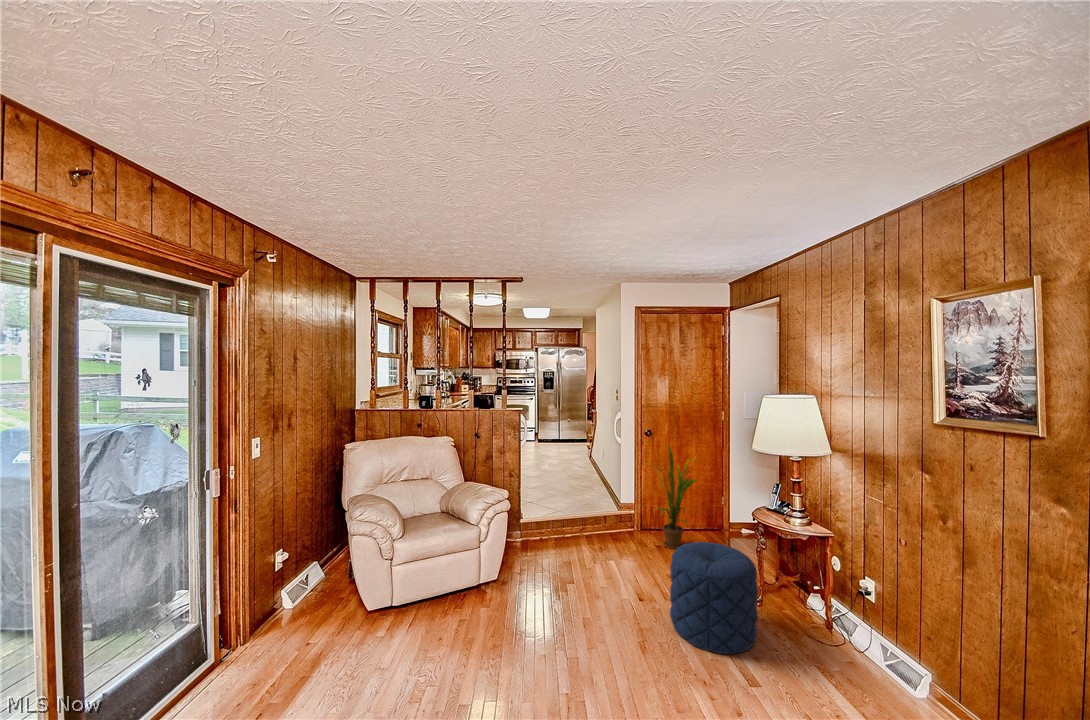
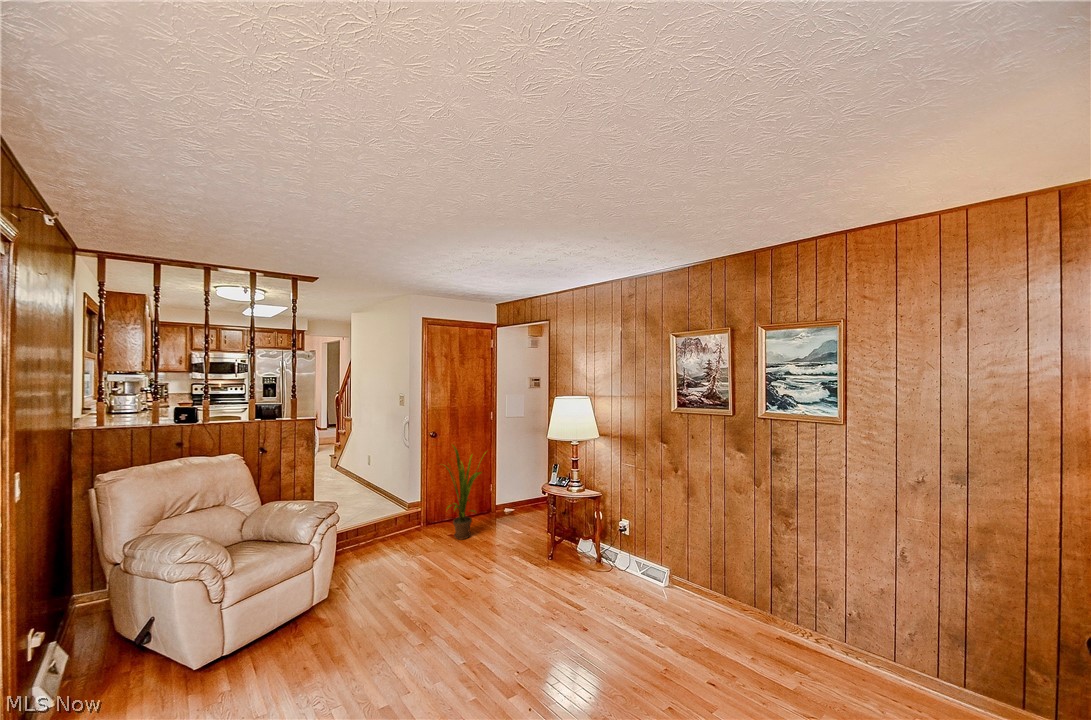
pouf: present [670,542,758,654] -> none [503,525,573,626]

